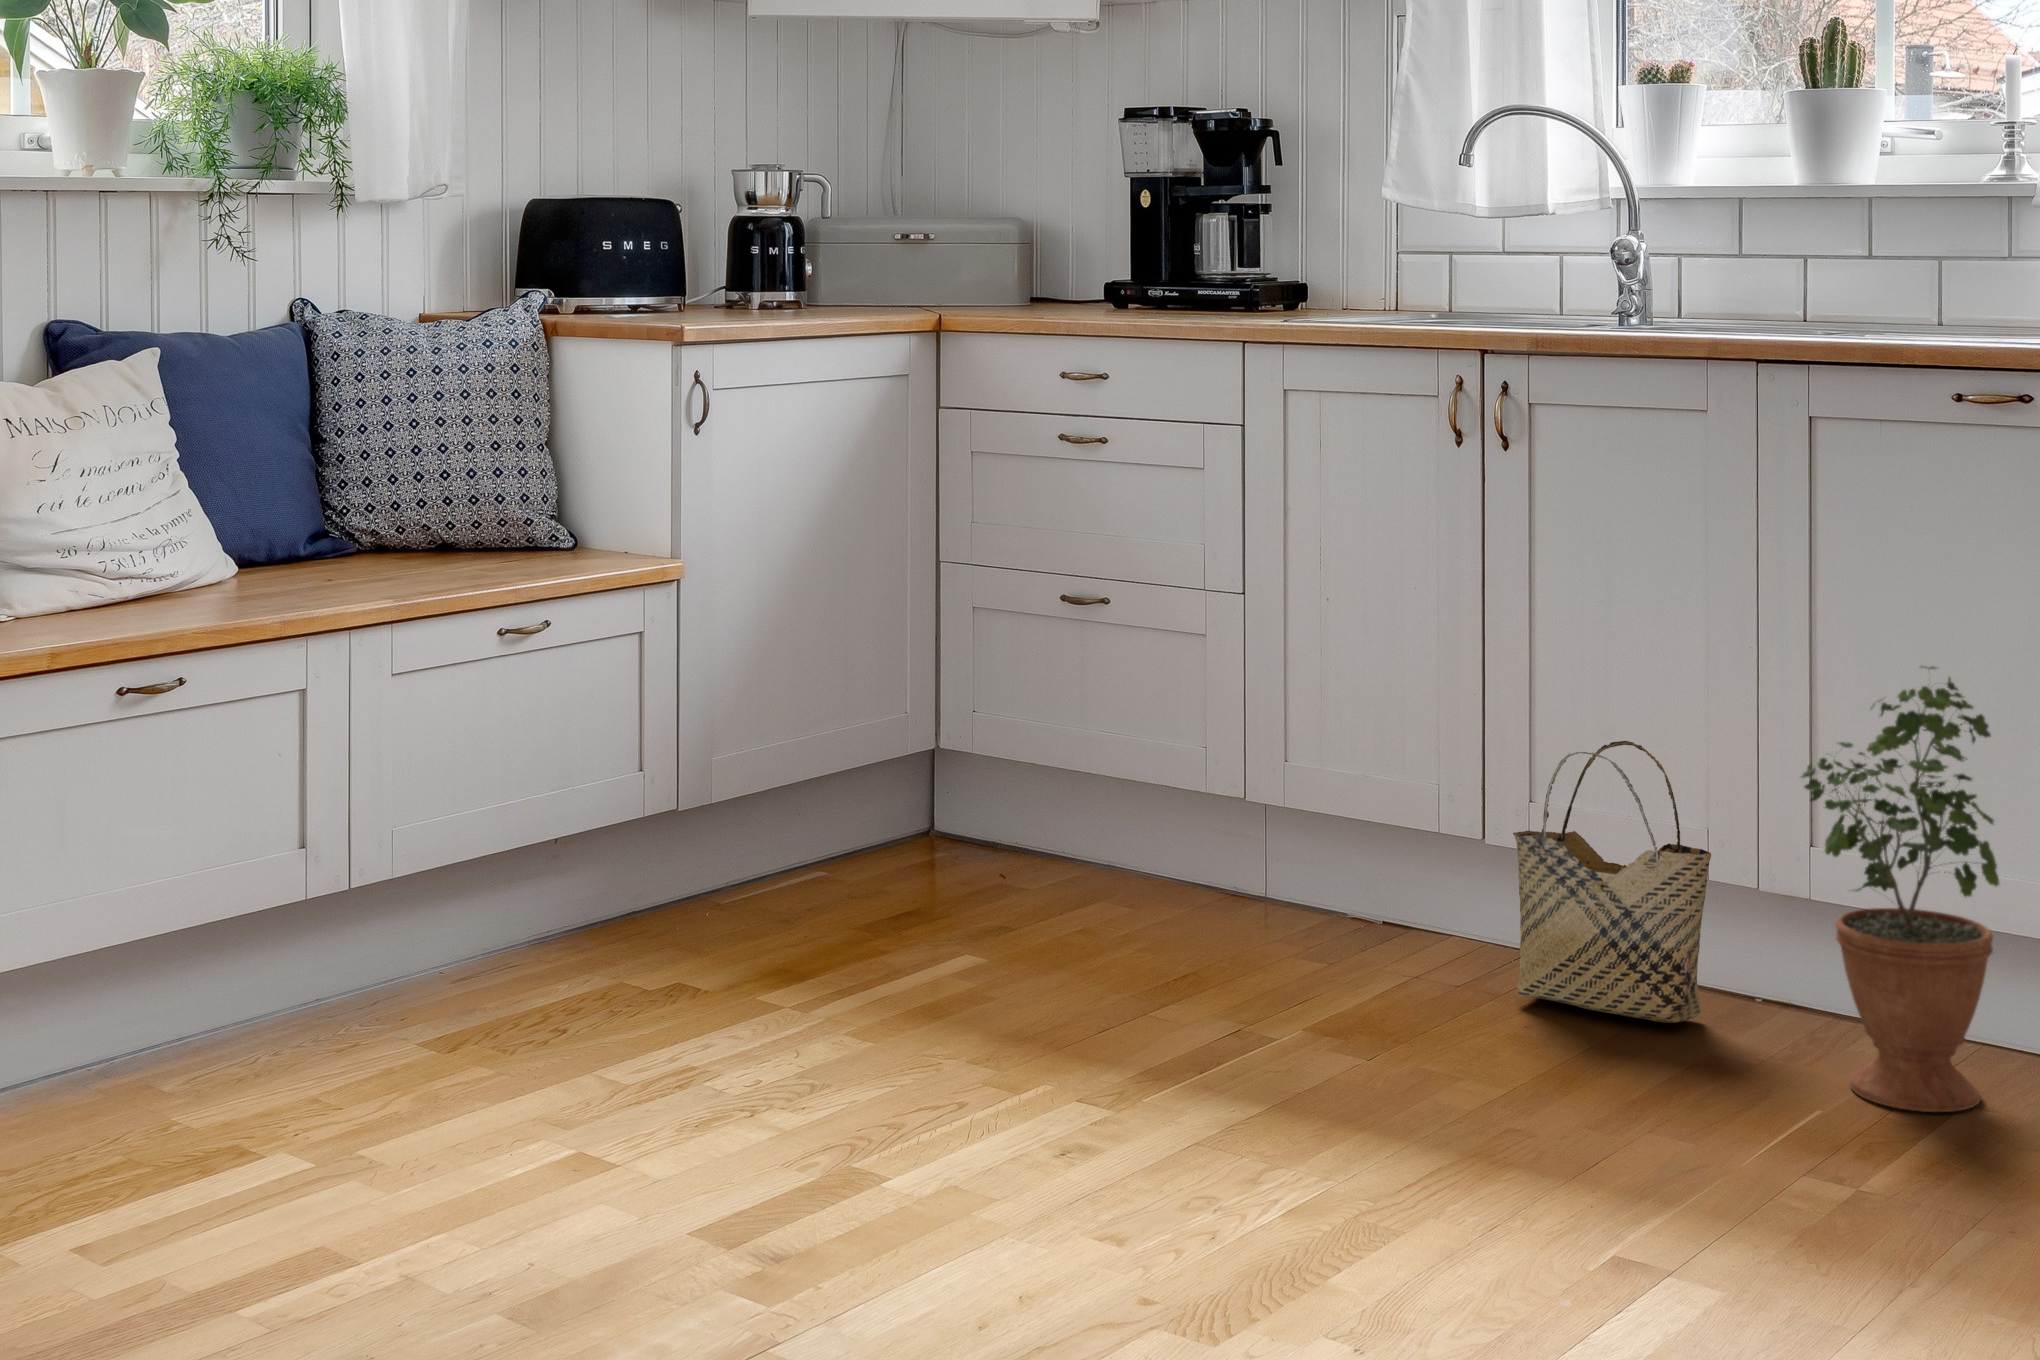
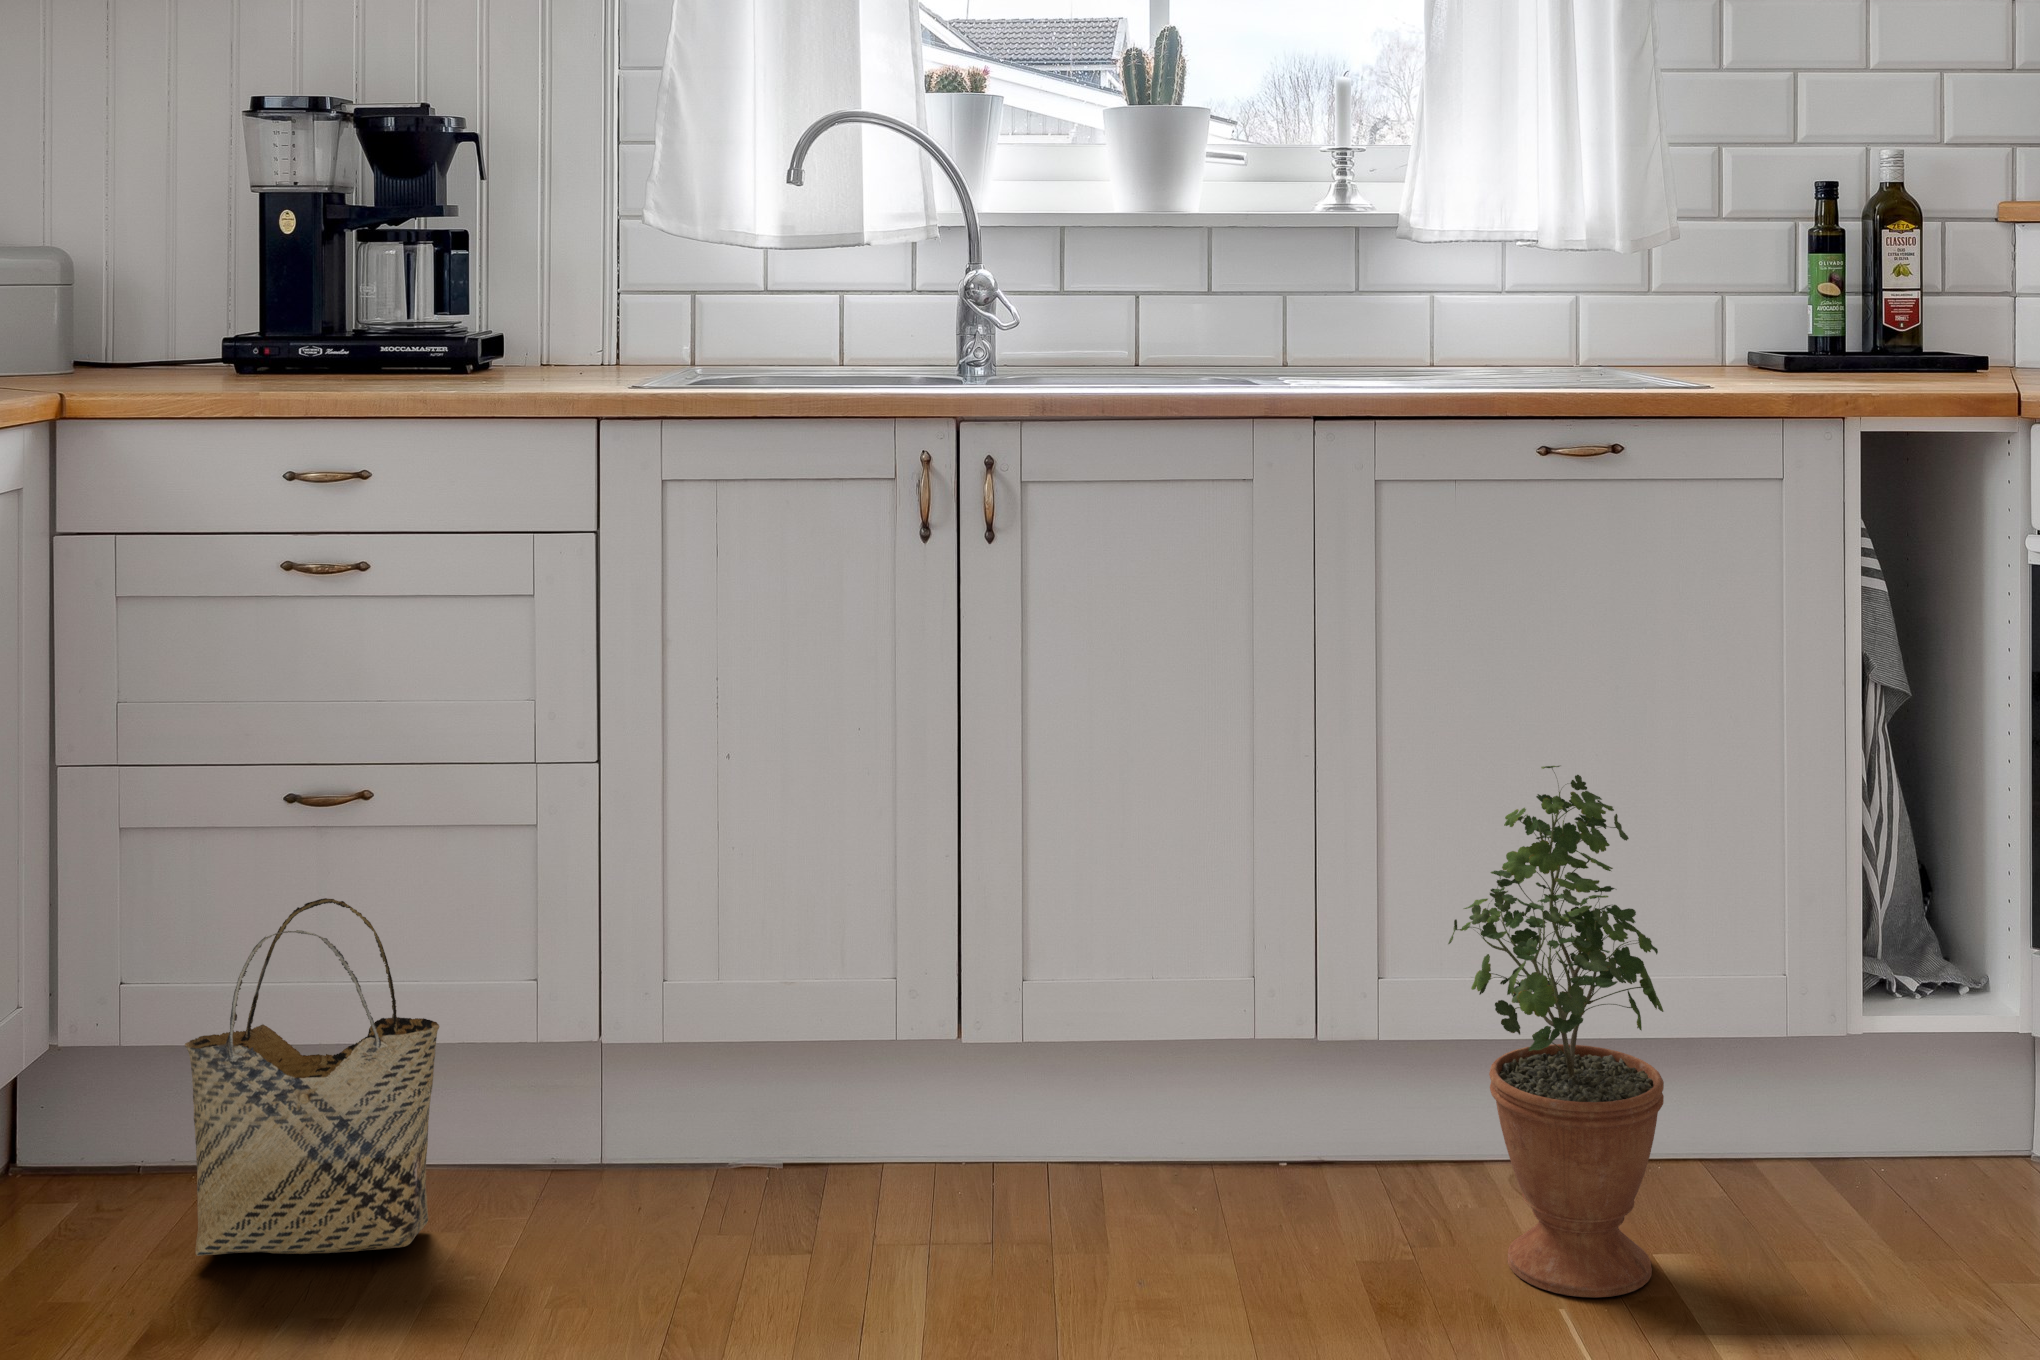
woven basket: present [1513,741,1711,1023] -> present [185,898,439,1256]

